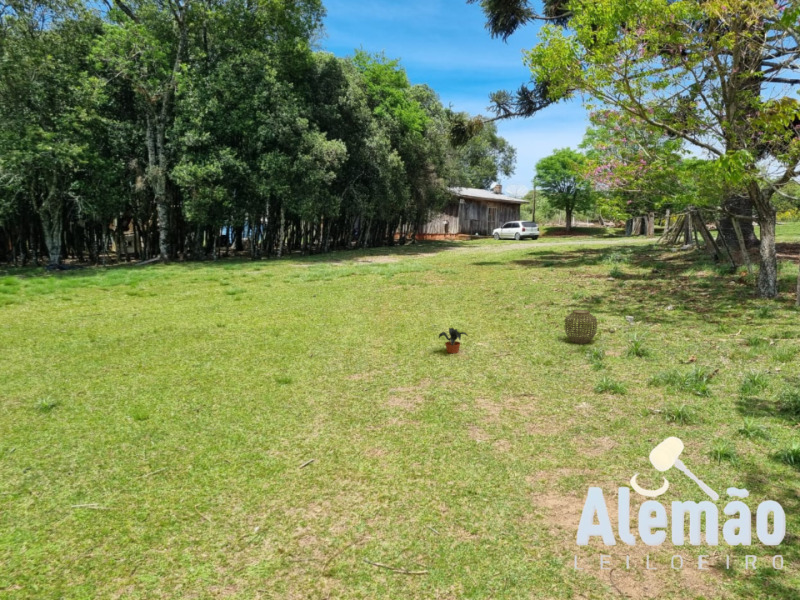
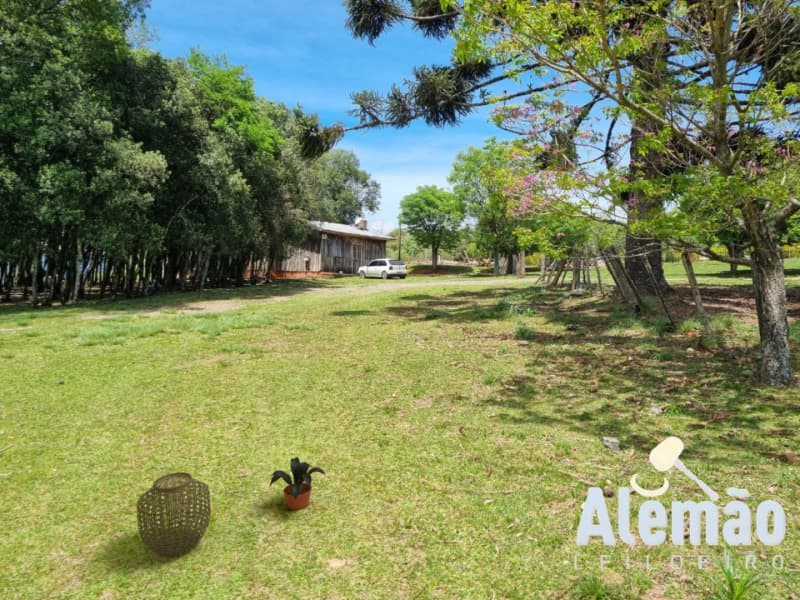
woven basket: present [565,310,597,343] -> present [137,472,211,556]

